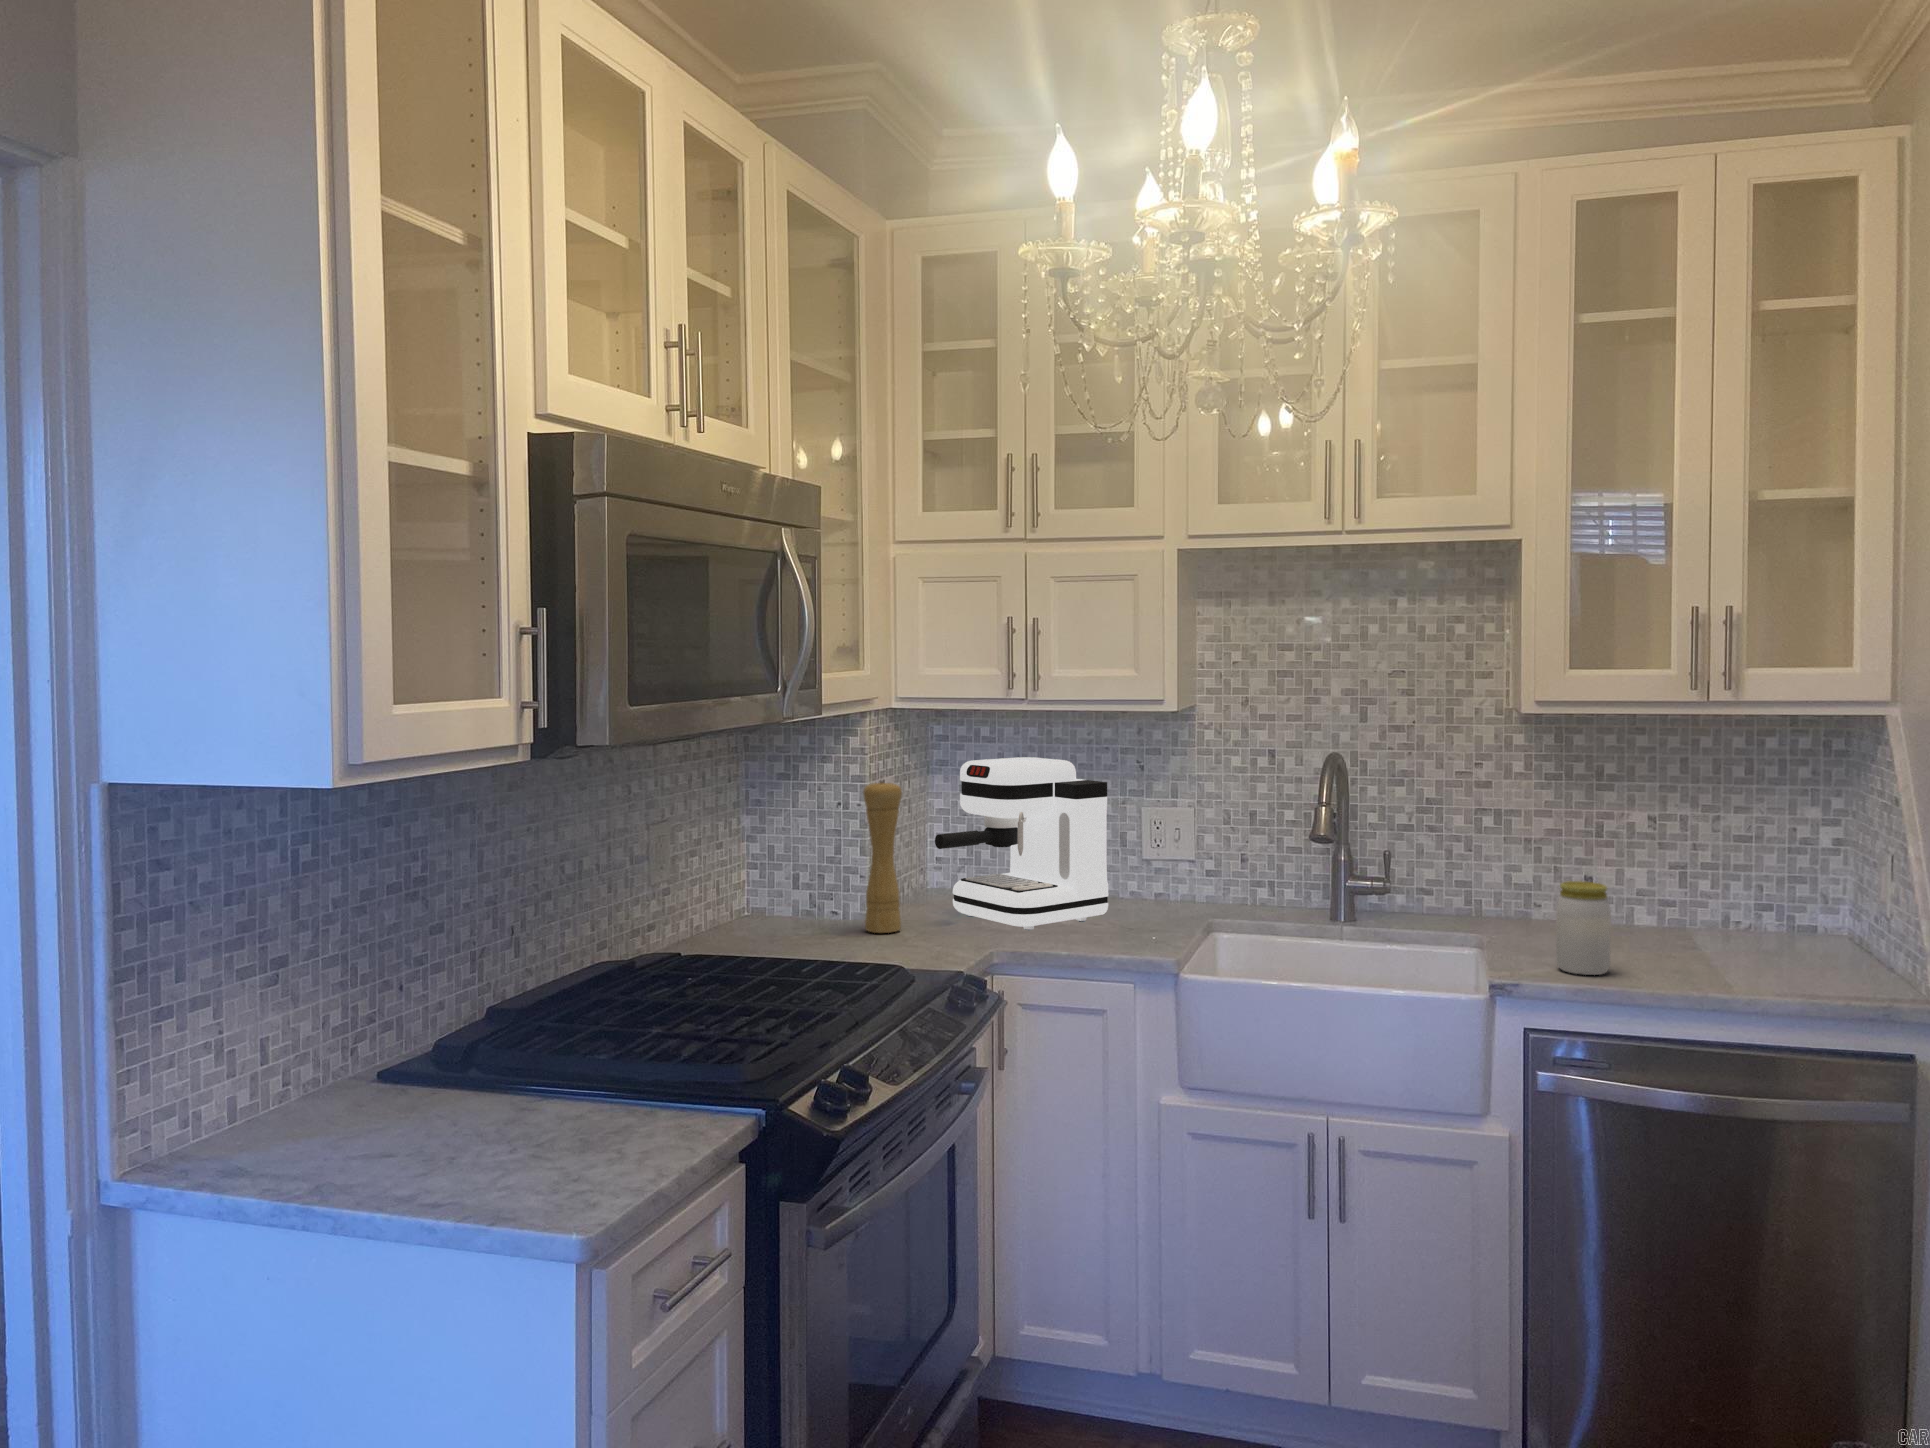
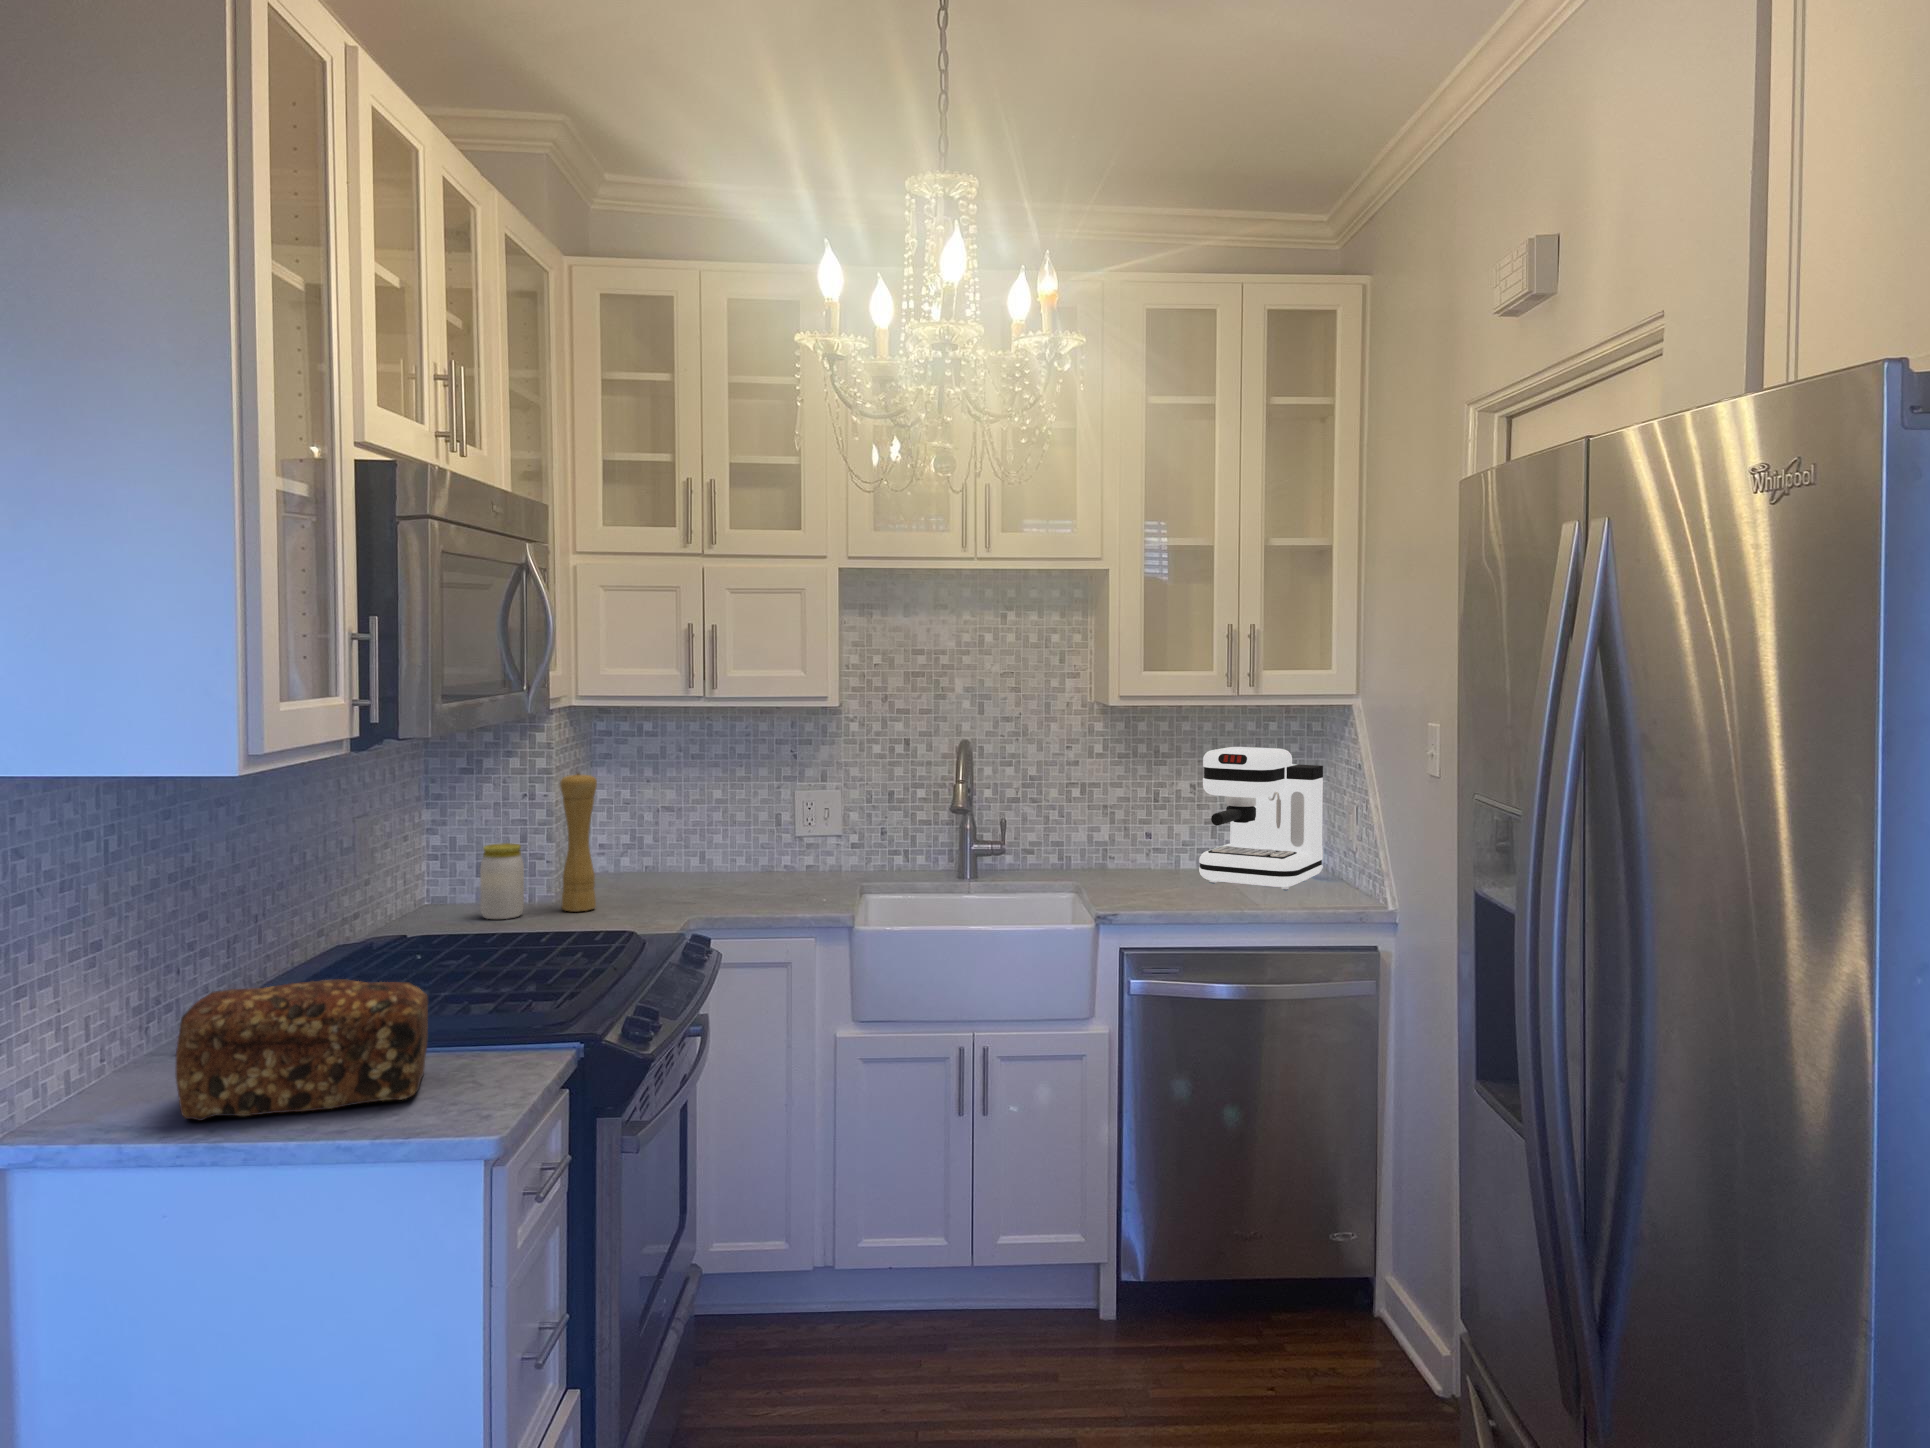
coffee maker: present [935,757,1108,930] -> present [1199,747,1323,889]
jar: present [1556,881,1611,975] -> present [480,843,524,919]
bread loaf: none [321,1009,599,1157] -> present [176,979,428,1121]

